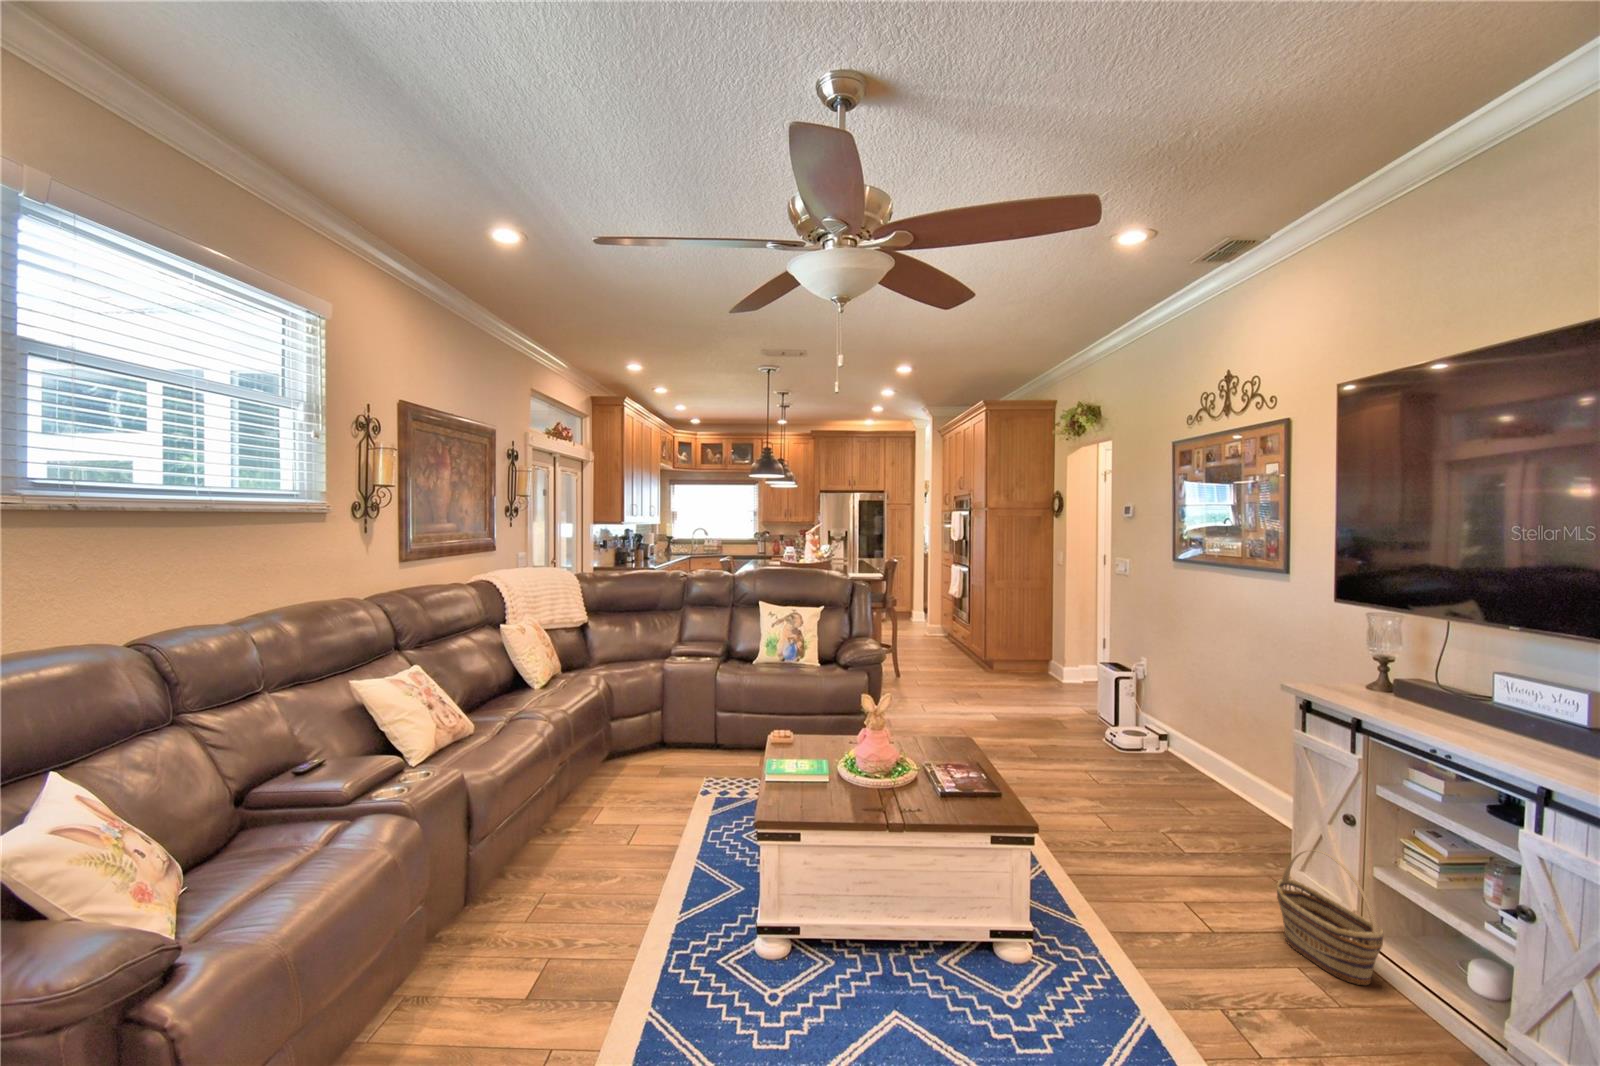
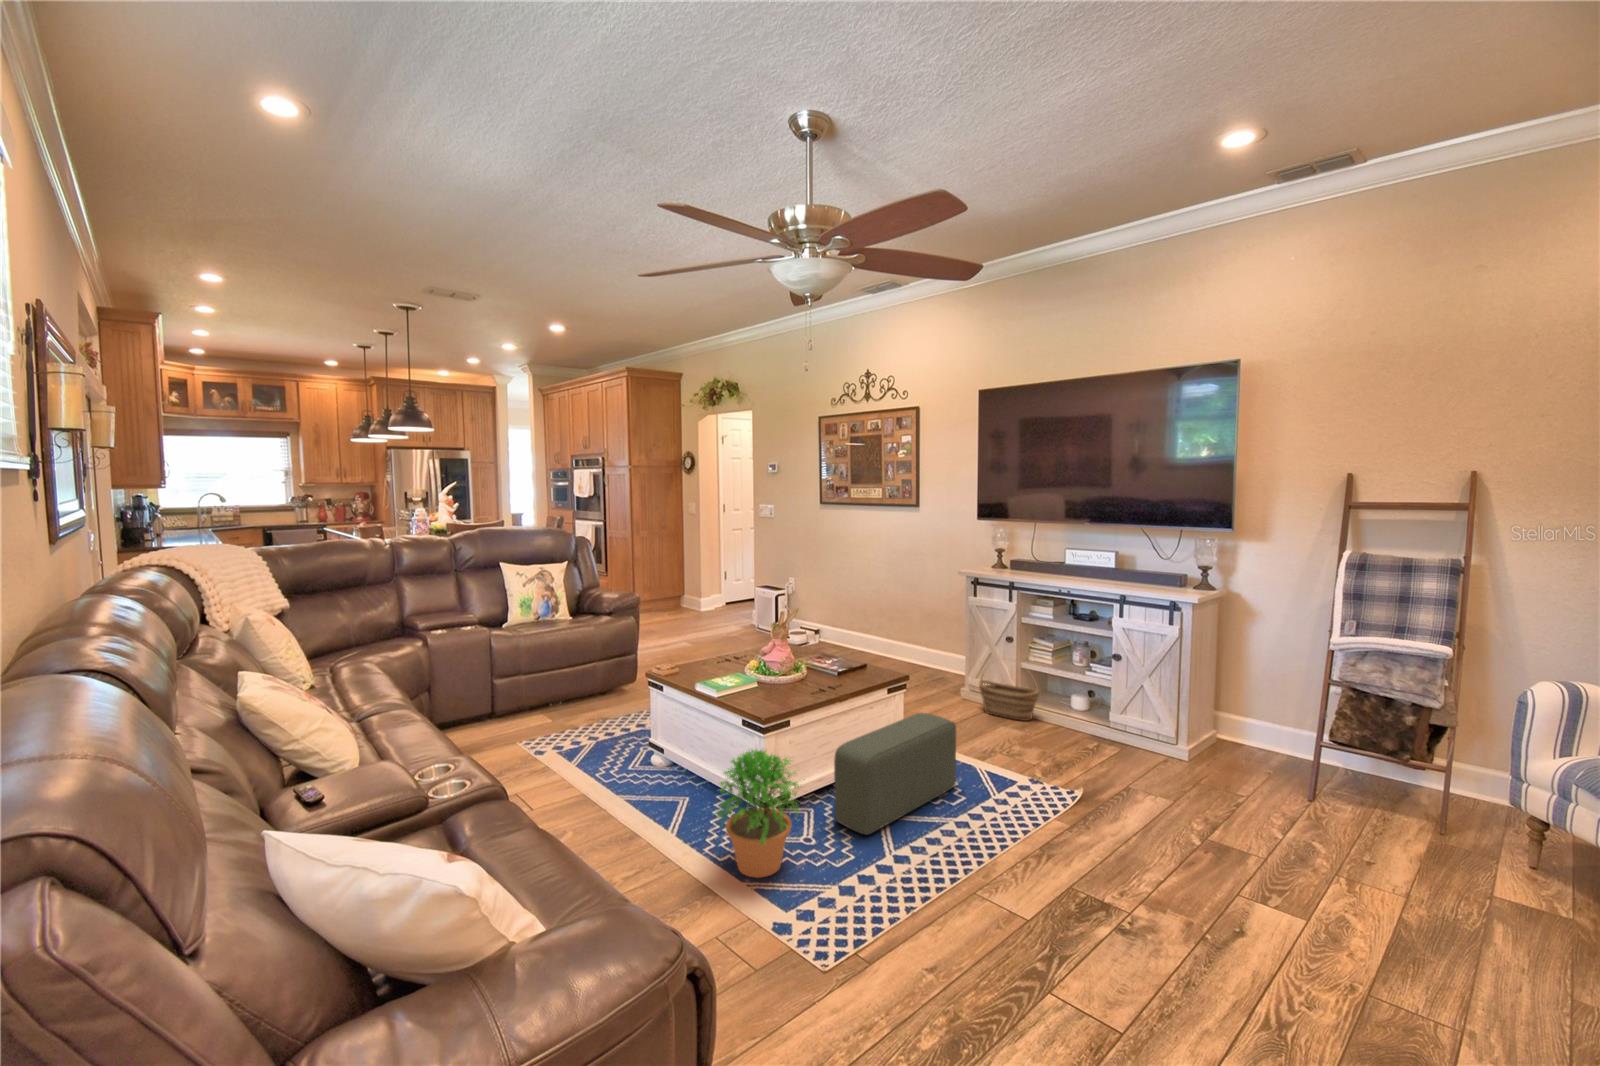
potted plant: none [636,838,754,1004] -> present [717,749,805,878]
pouf: none [828,879,1056,1021] -> present [834,713,956,835]

